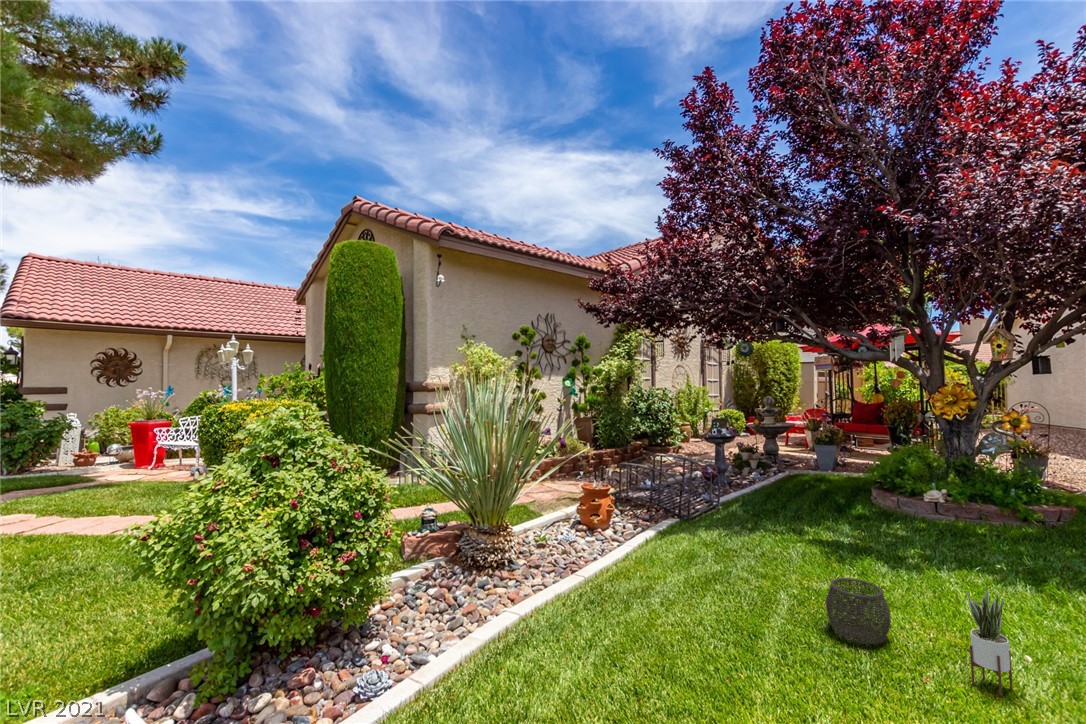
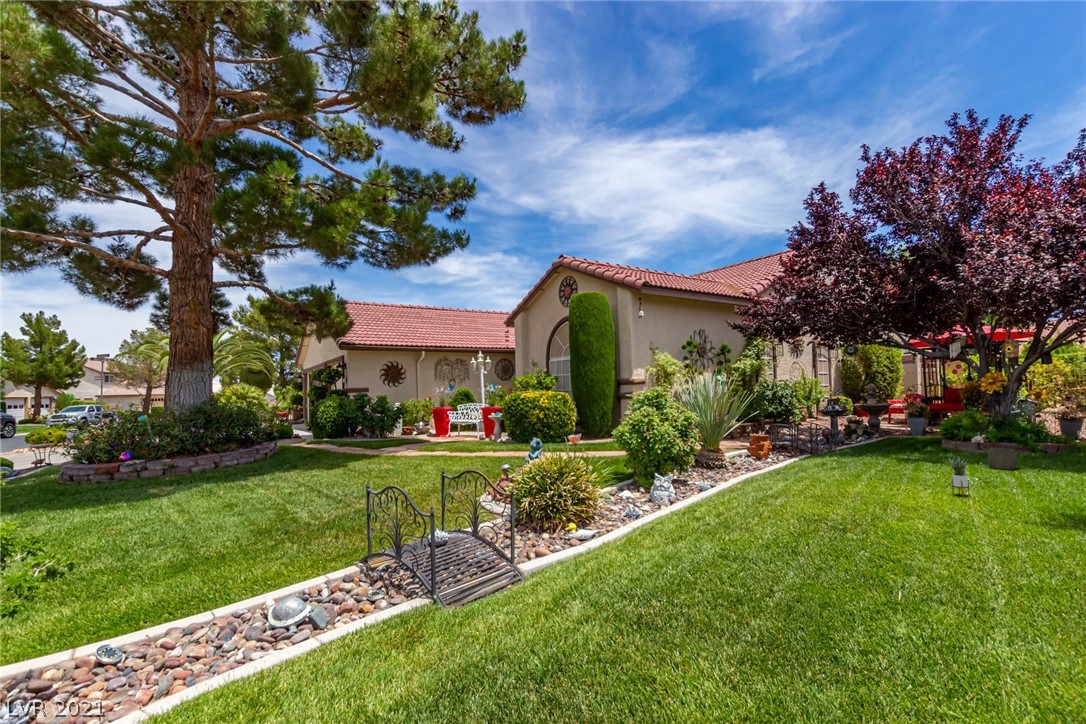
woven basket: present [826,578,891,645] -> present [988,448,1018,470]

